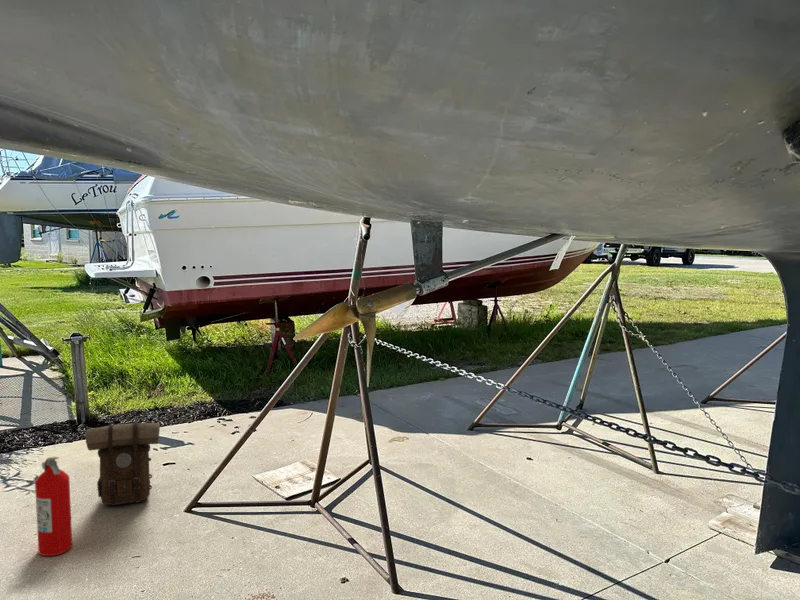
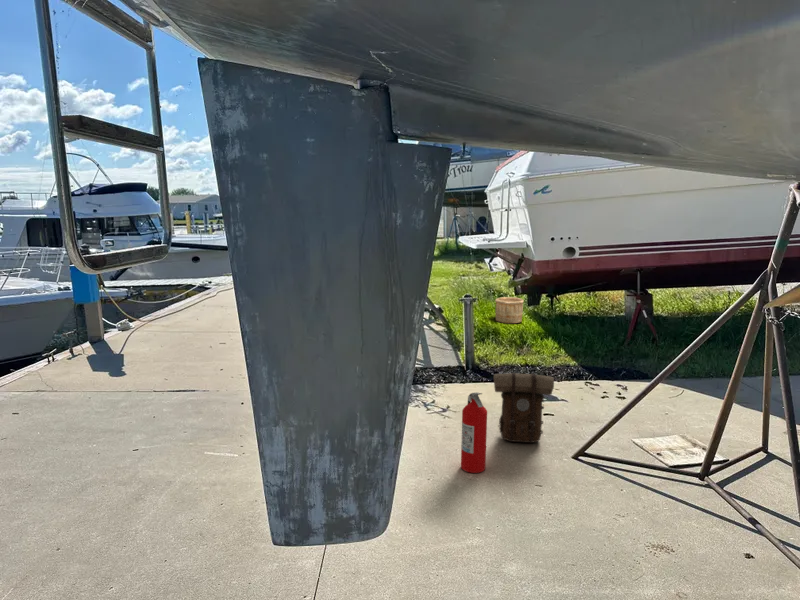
wooden bucket: none [124,333,159,363] -> present [495,297,524,323]

